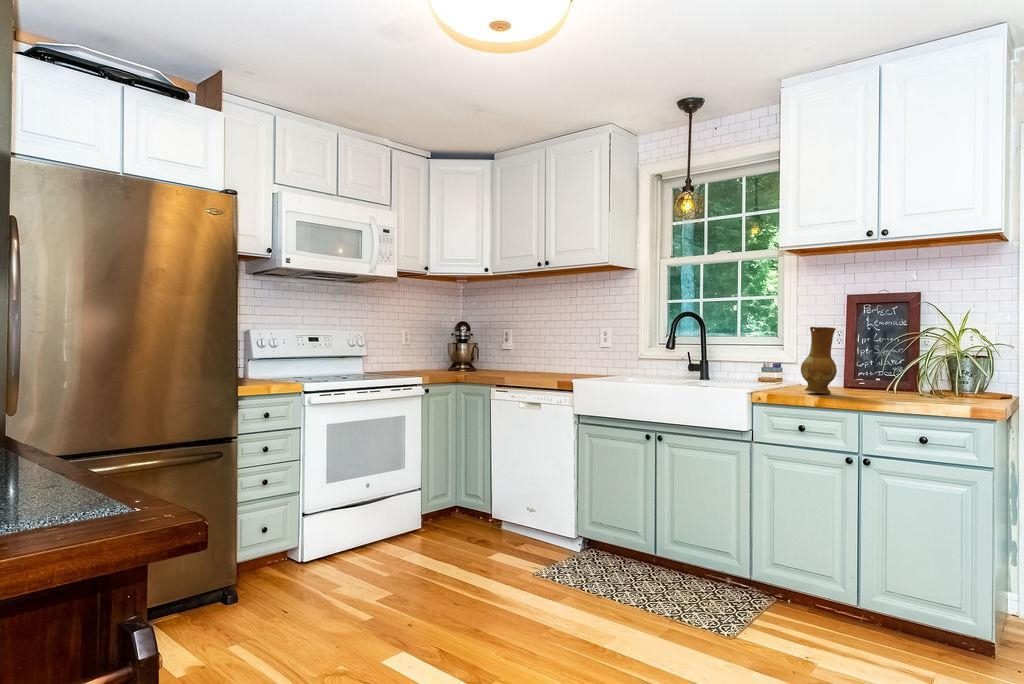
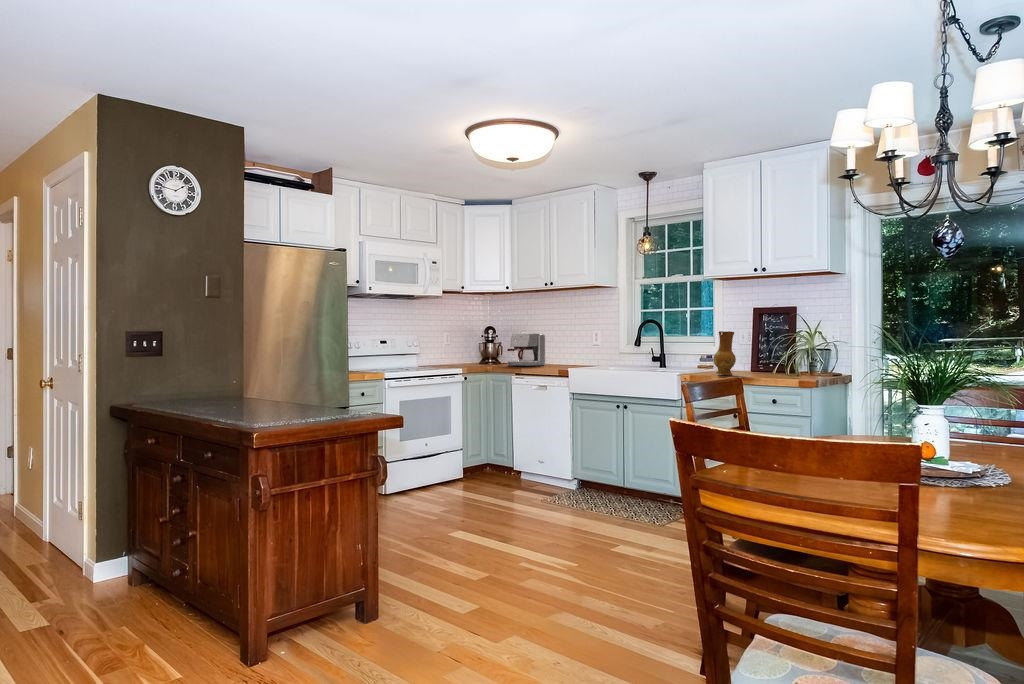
coffee maker: none [486,331,538,375] -> present [507,334,545,366]

